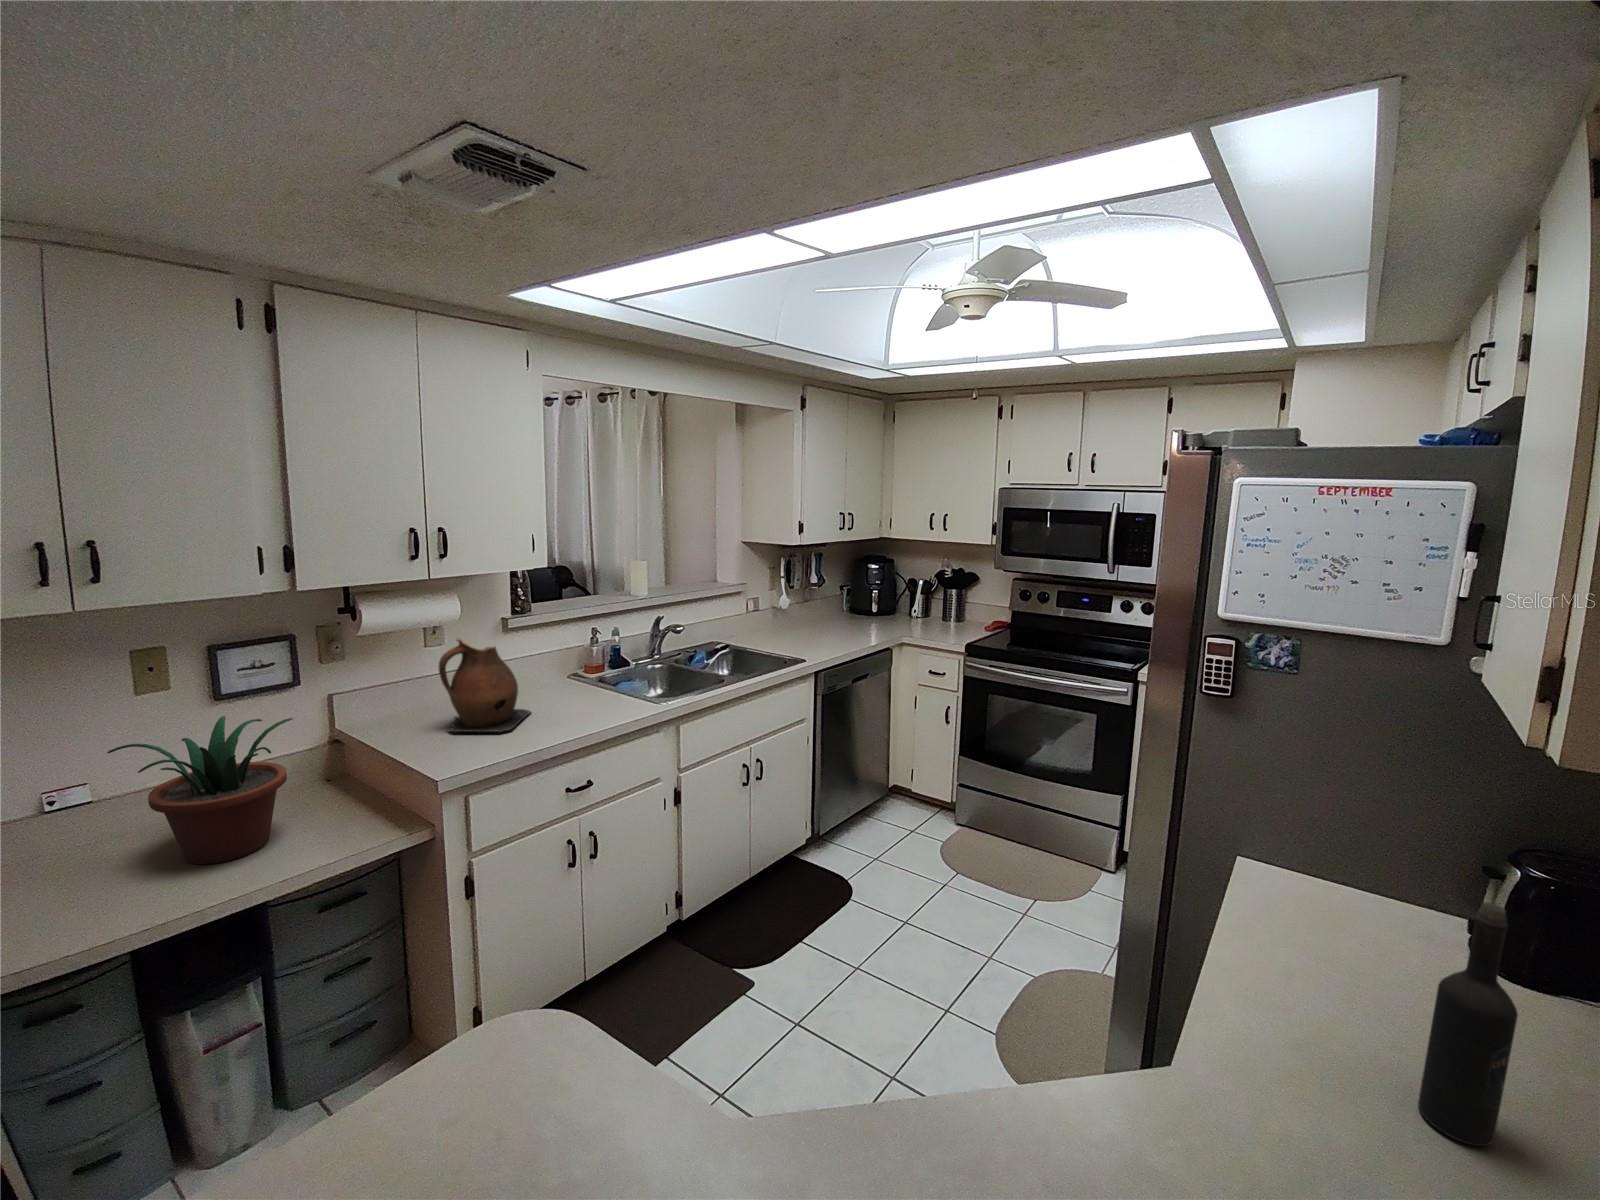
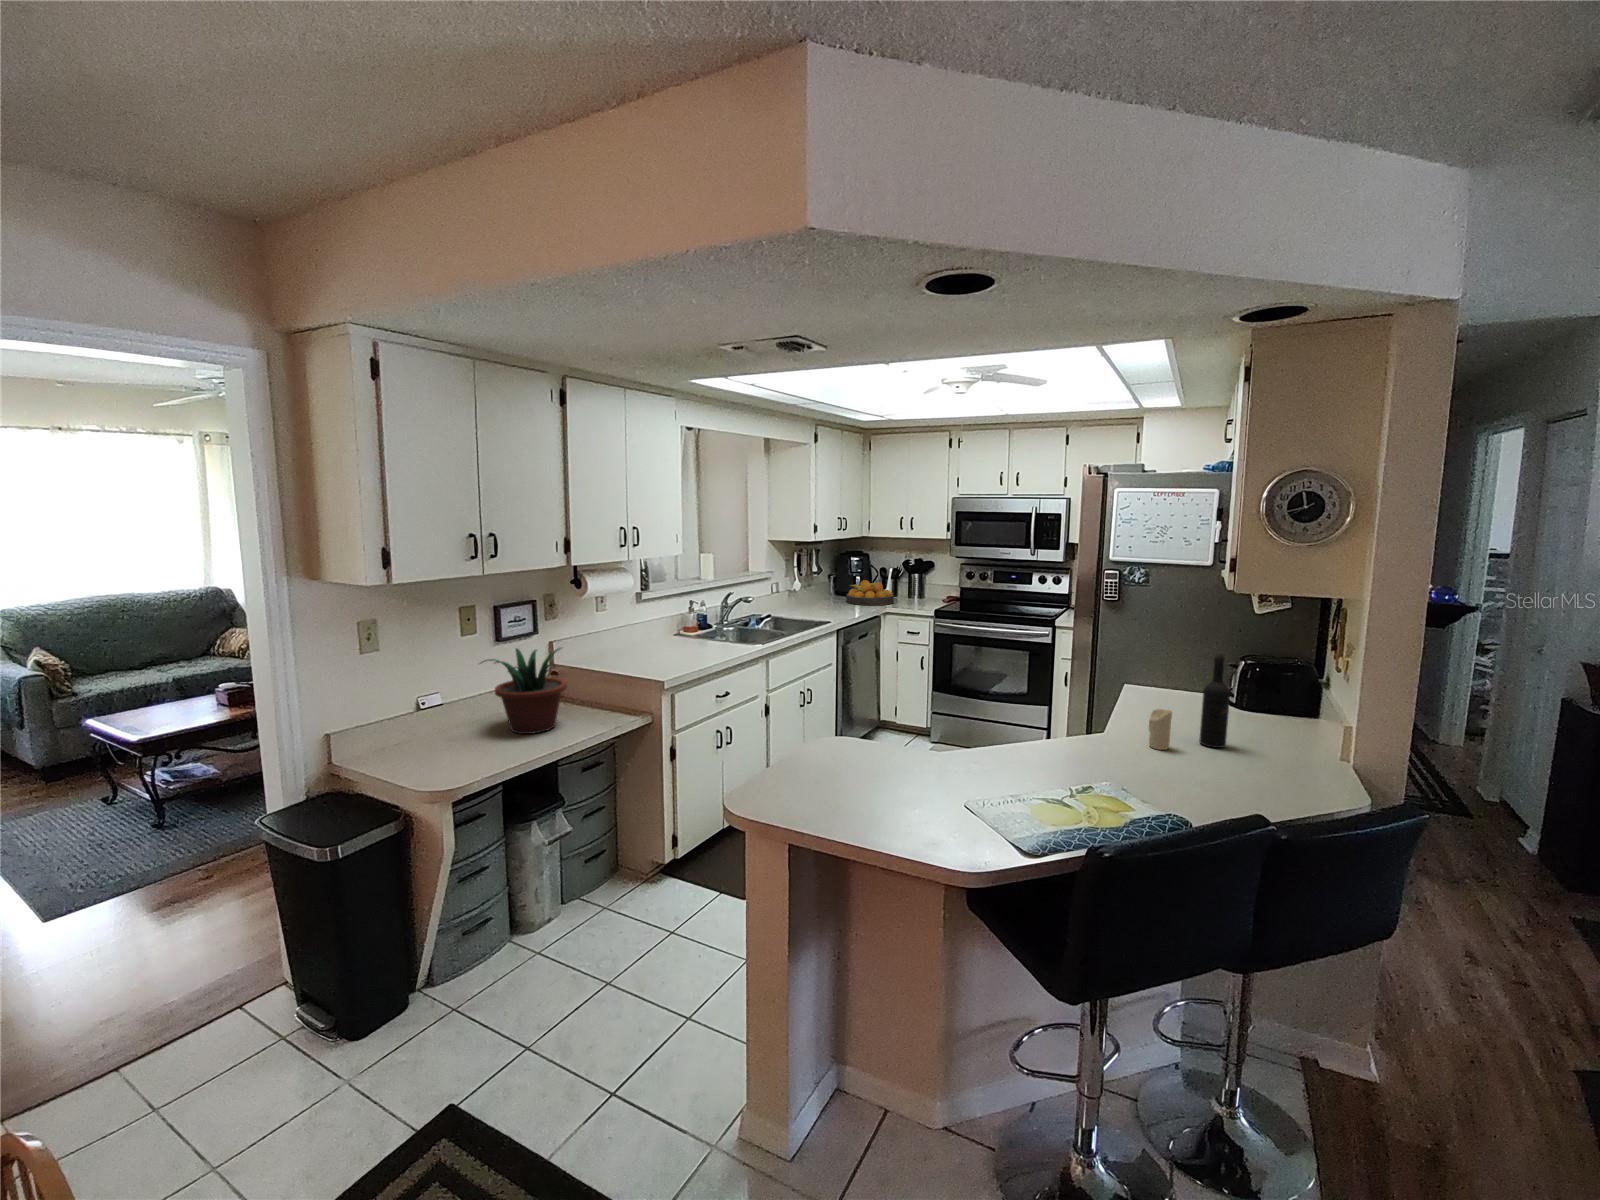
fruit bowl: none [852,596,916,632] -> present [846,580,894,606]
ceramic pitcher: present [439,638,531,733] -> none [628,600,677,661]
candle: none [1285,1030,1353,1145] -> present [1149,709,1172,750]

